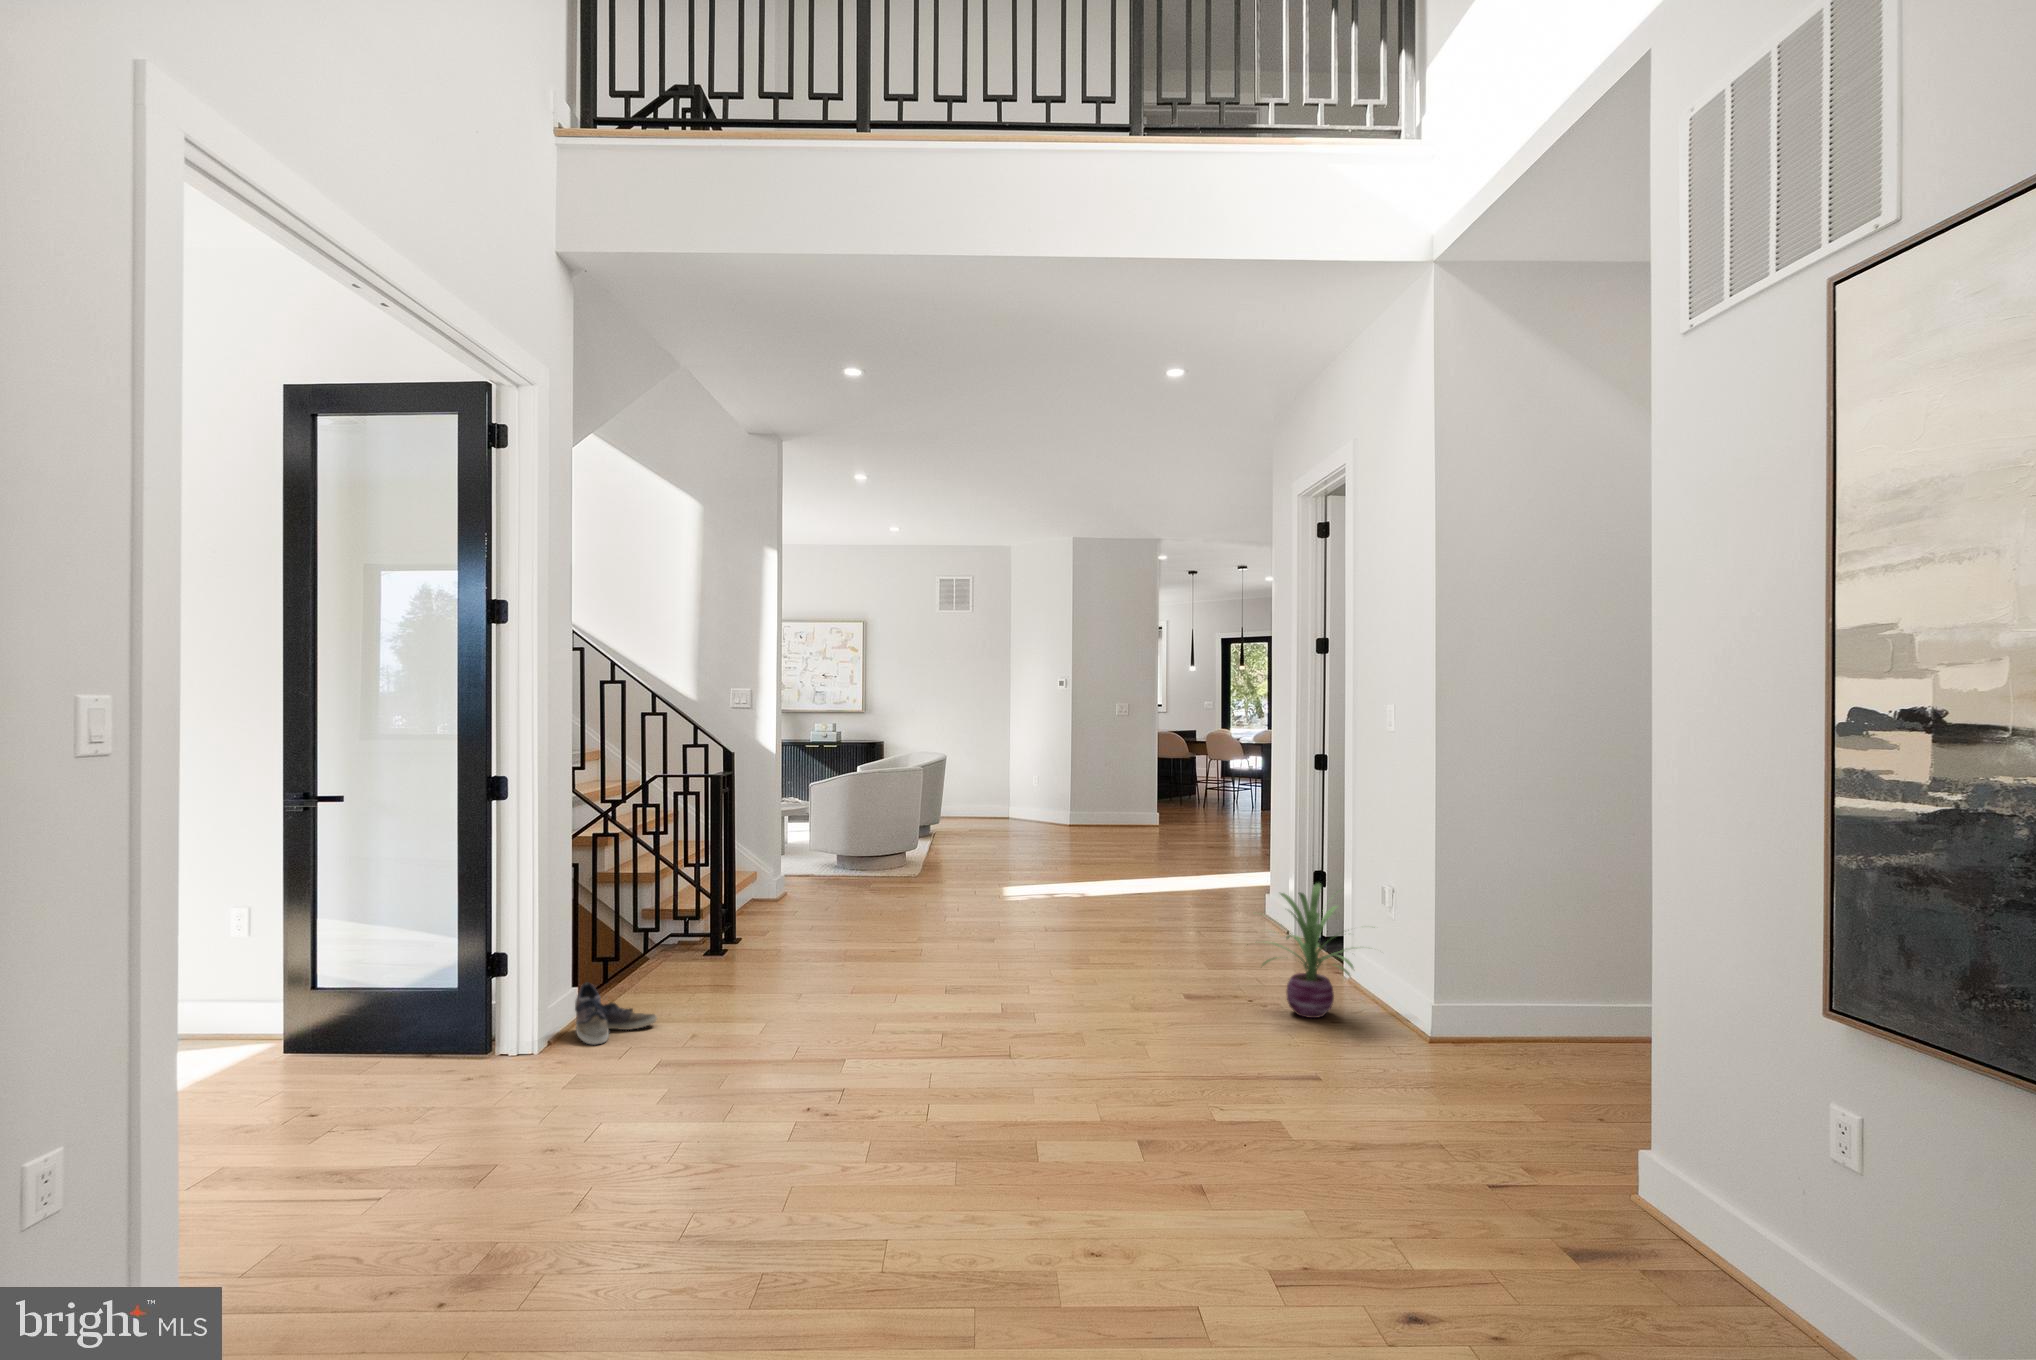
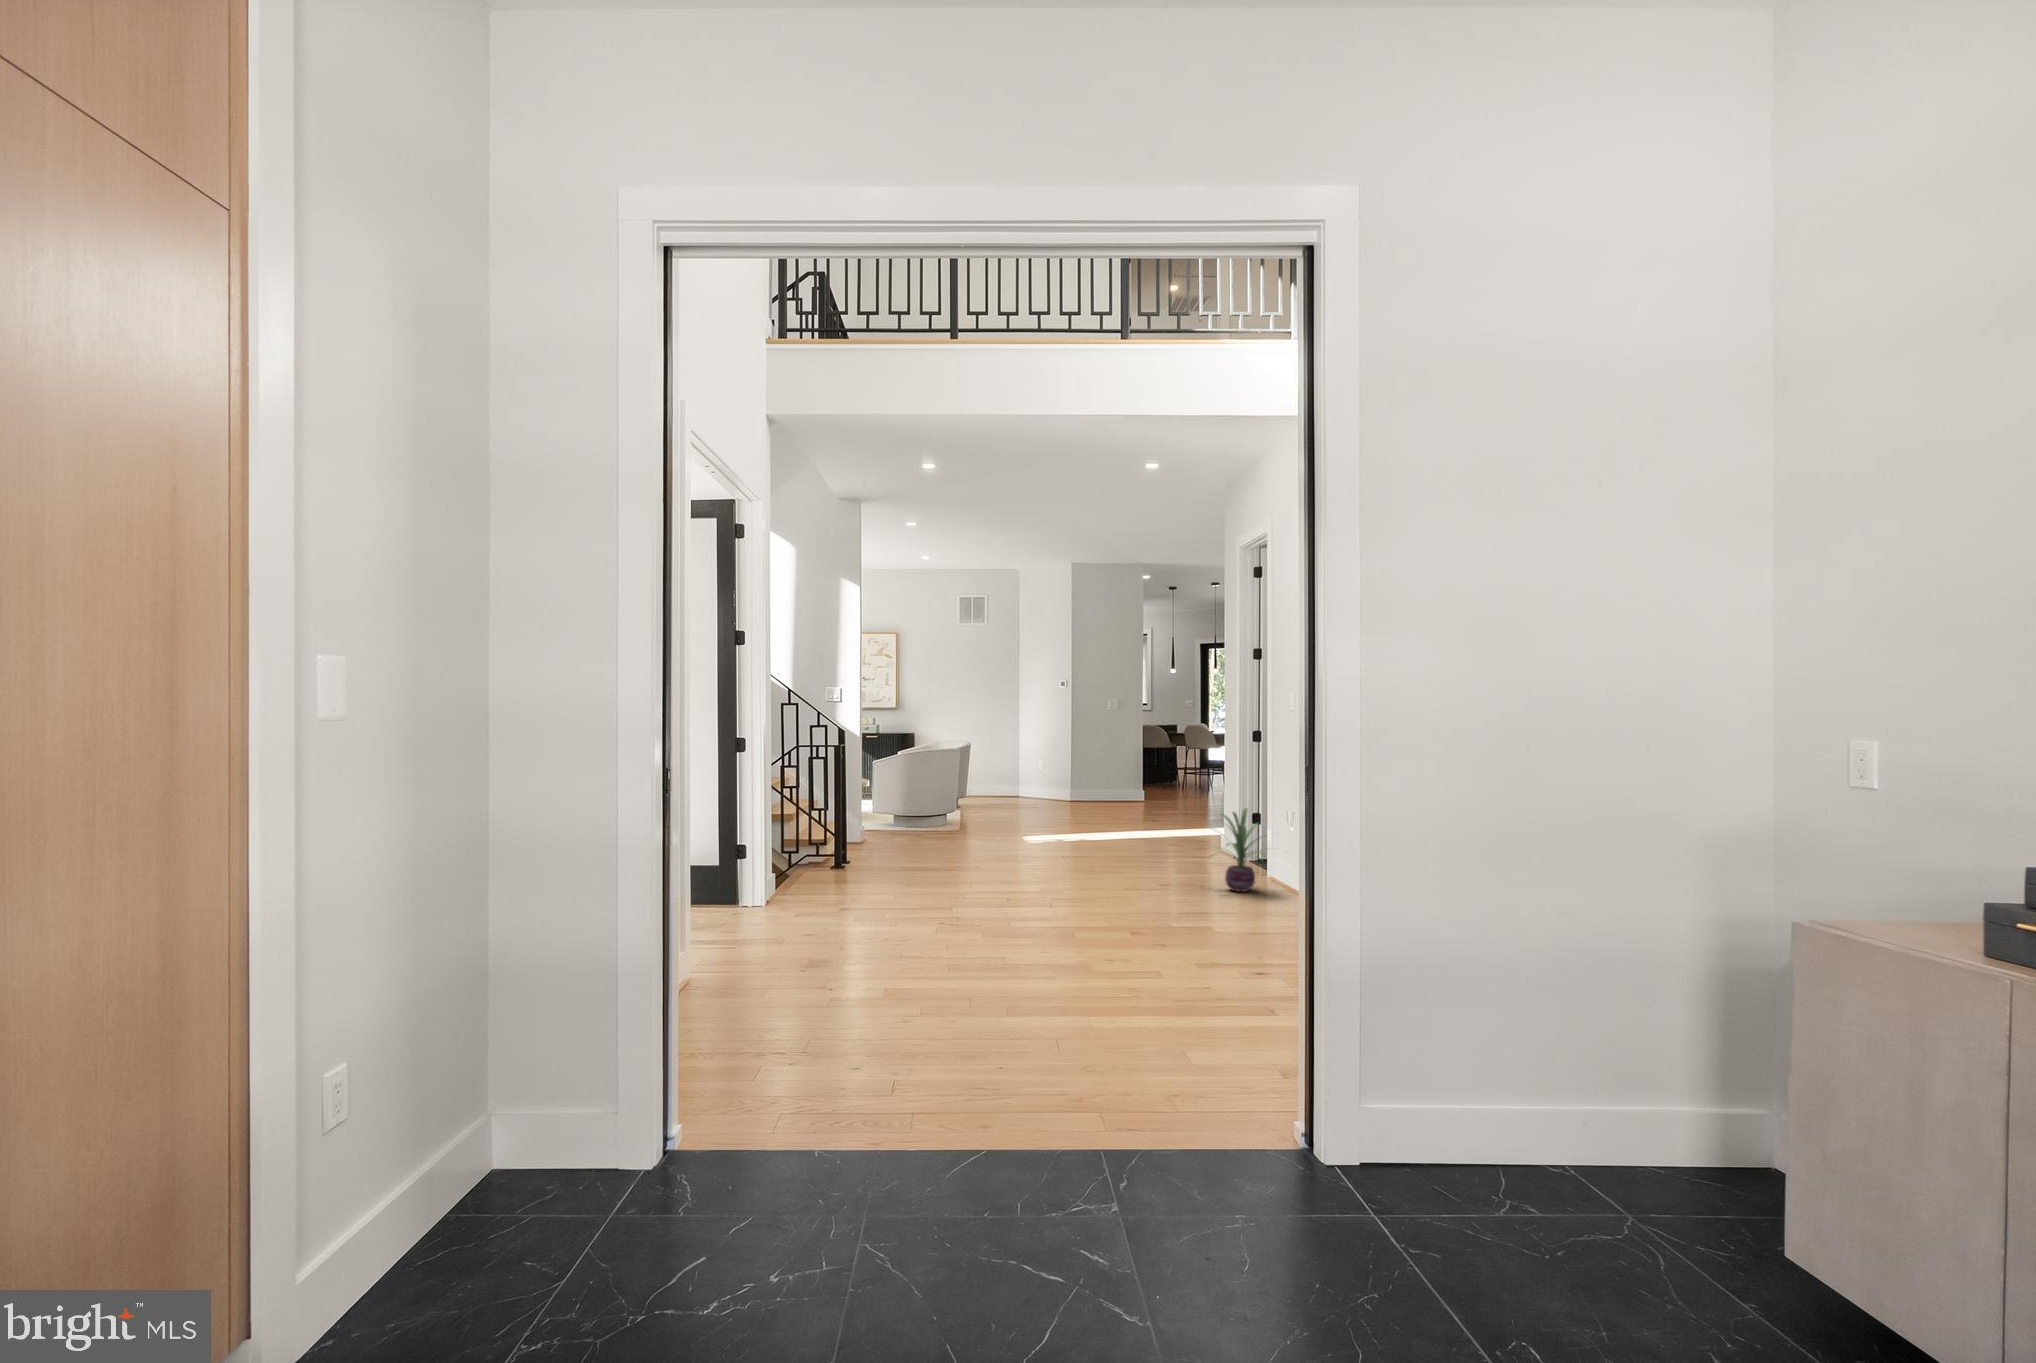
shoe: present [575,982,657,1045] -> none [779,868,829,903]

